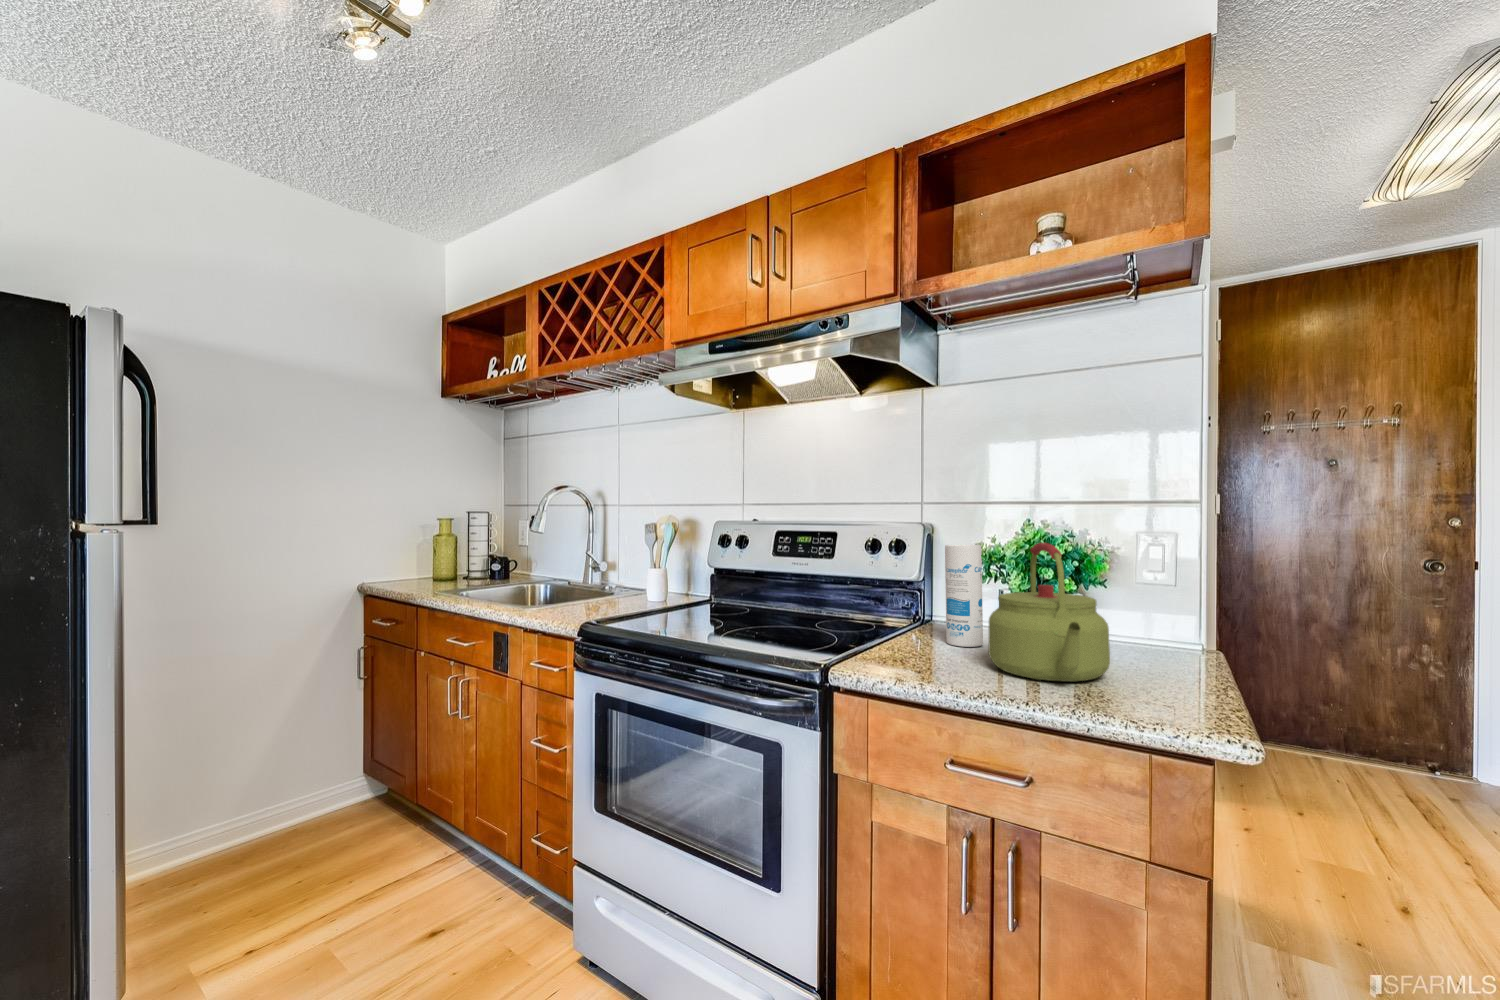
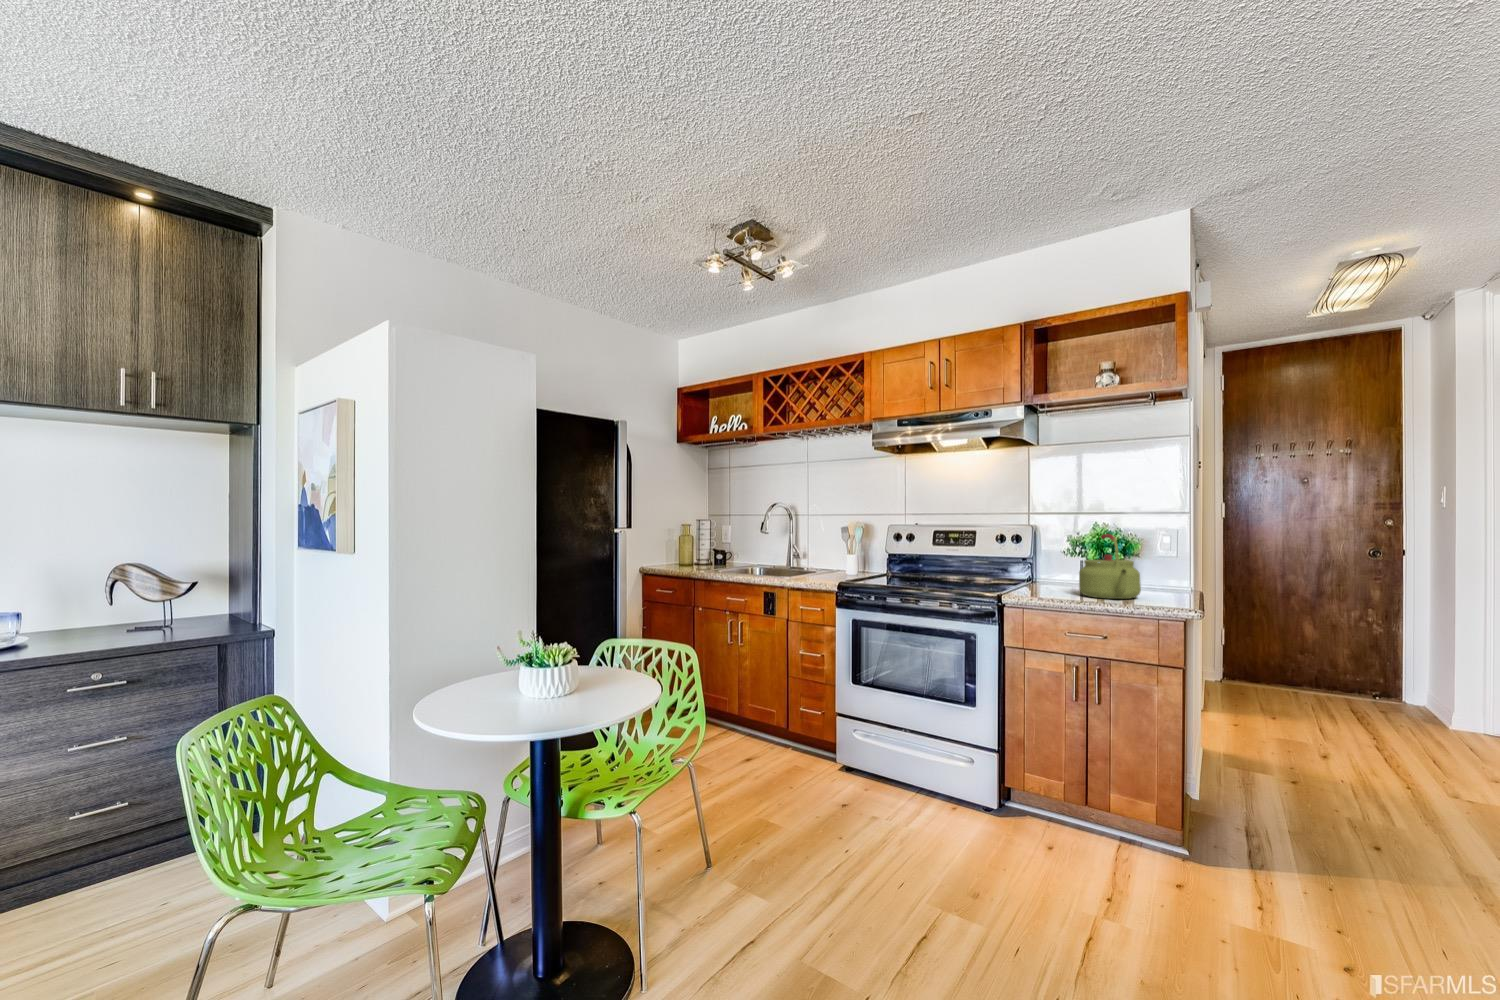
canister: present [945,545,983,647] -> none [1050,536,1072,590]

